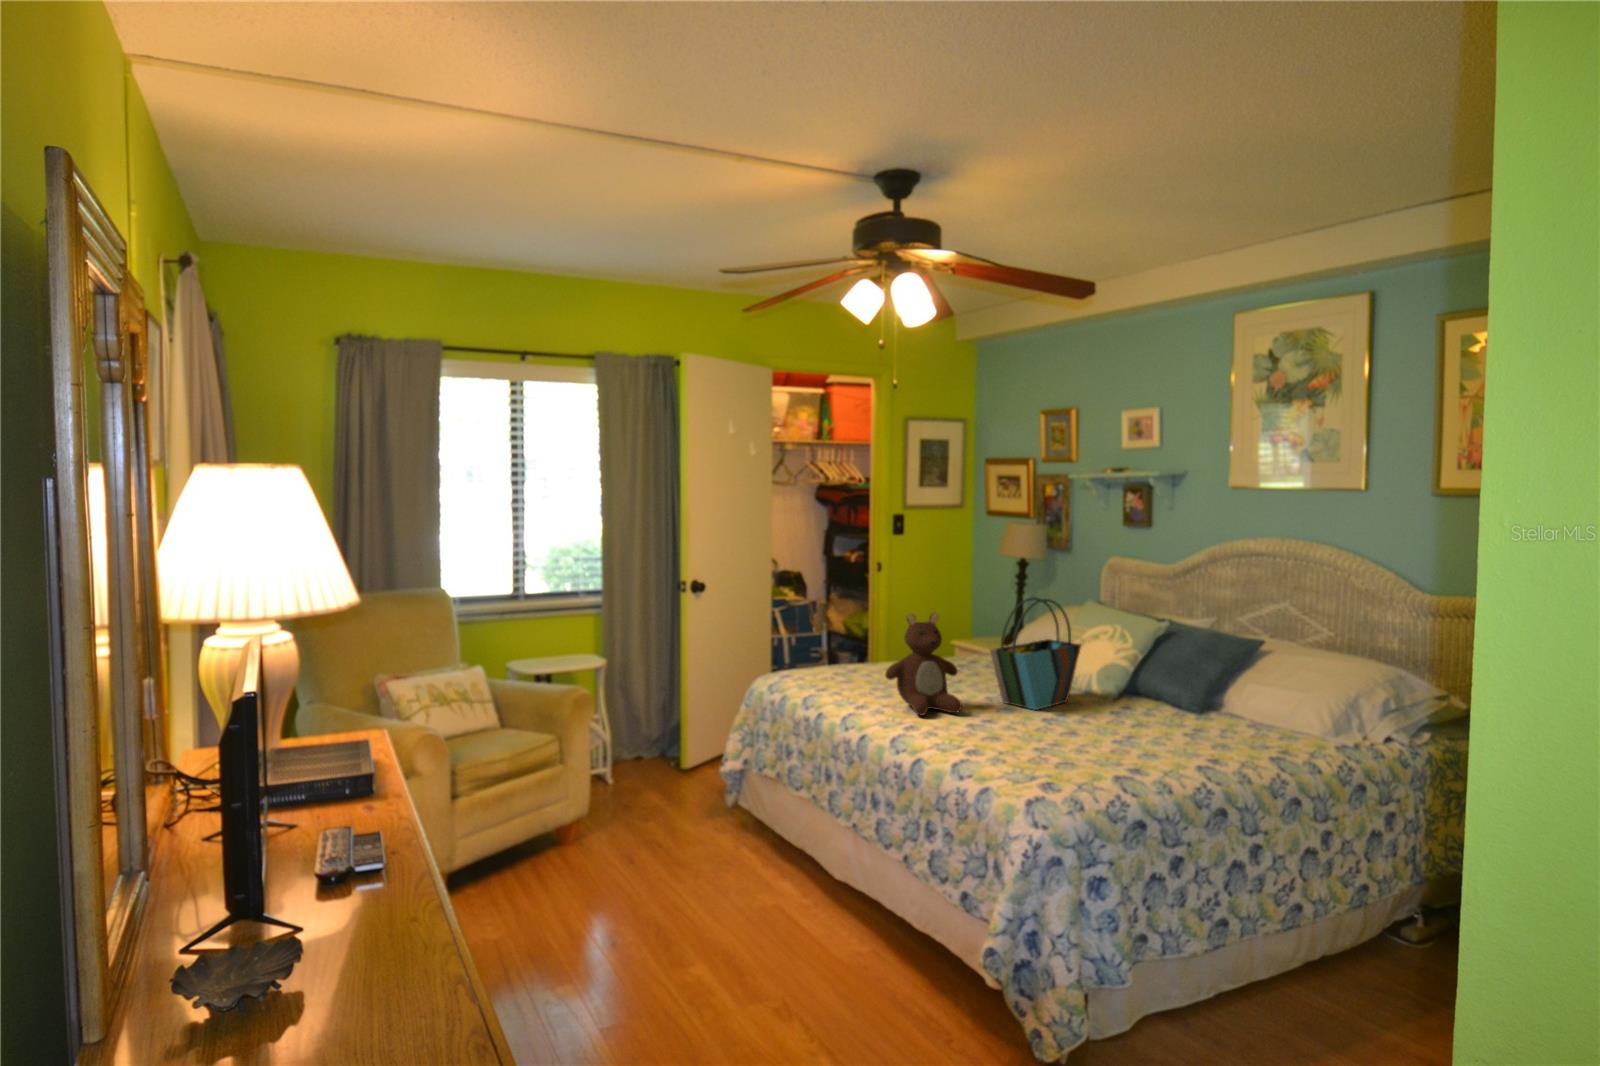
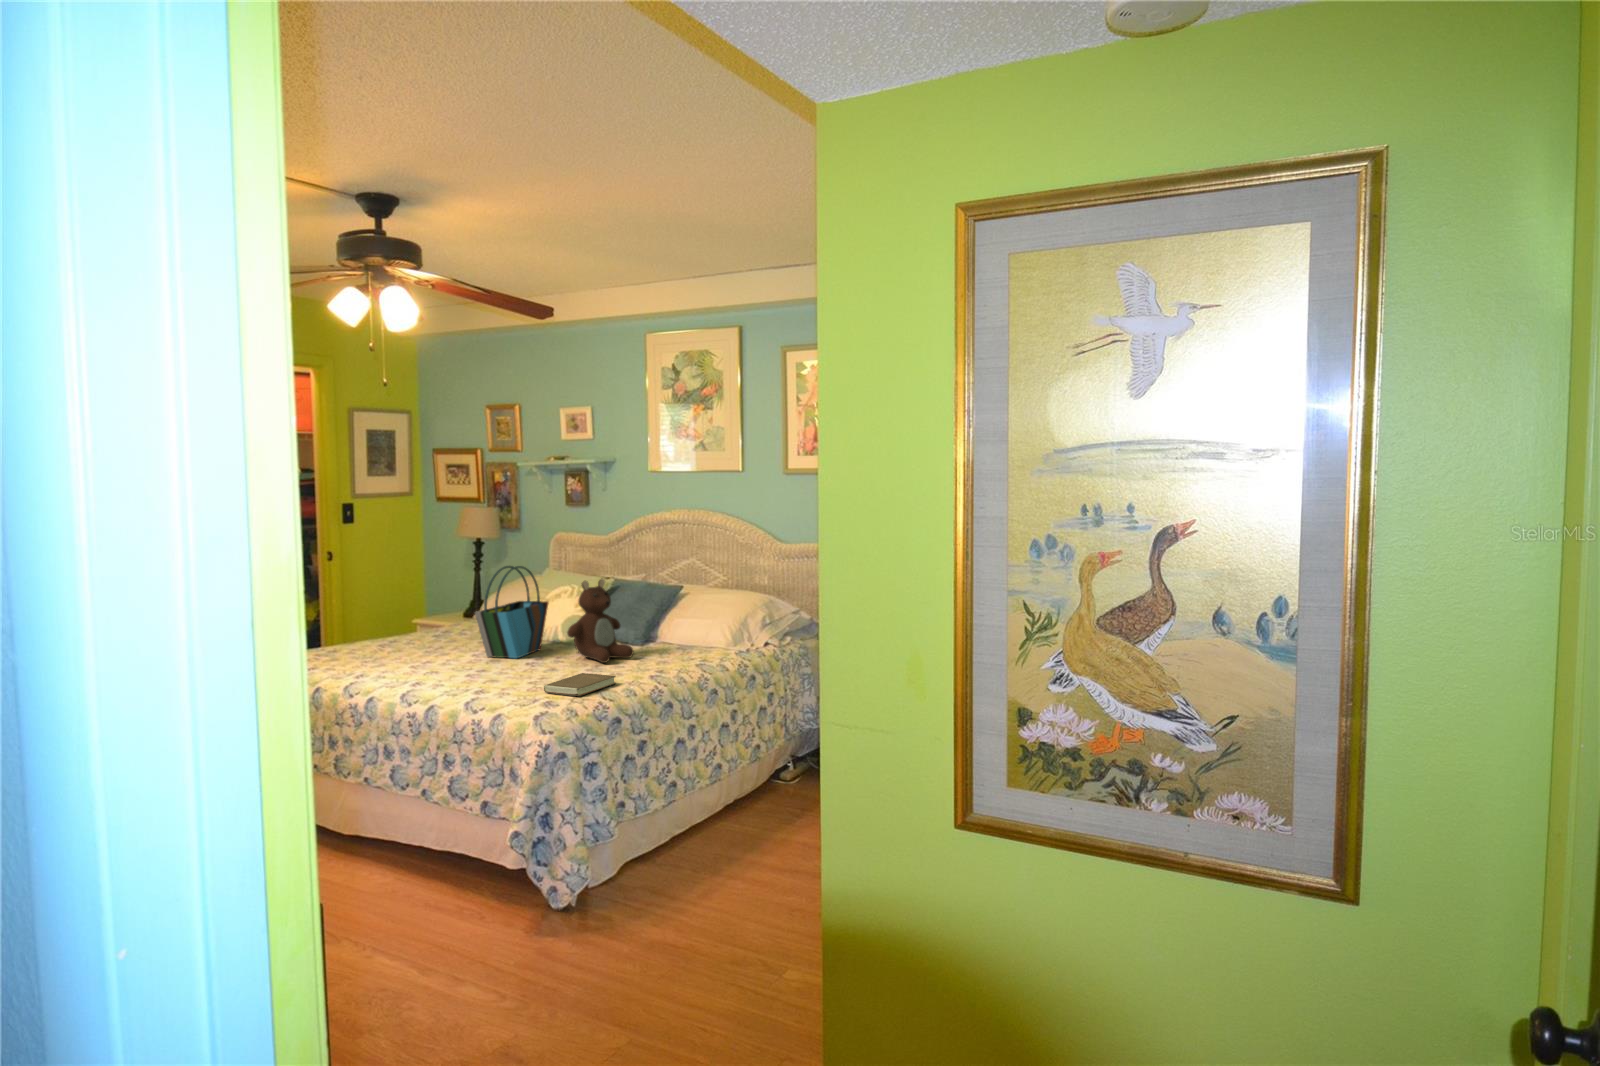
teddy bear: present [885,613,962,716] -> present [567,579,634,663]
book: none [1051,746,1149,780] -> present [544,673,616,696]

